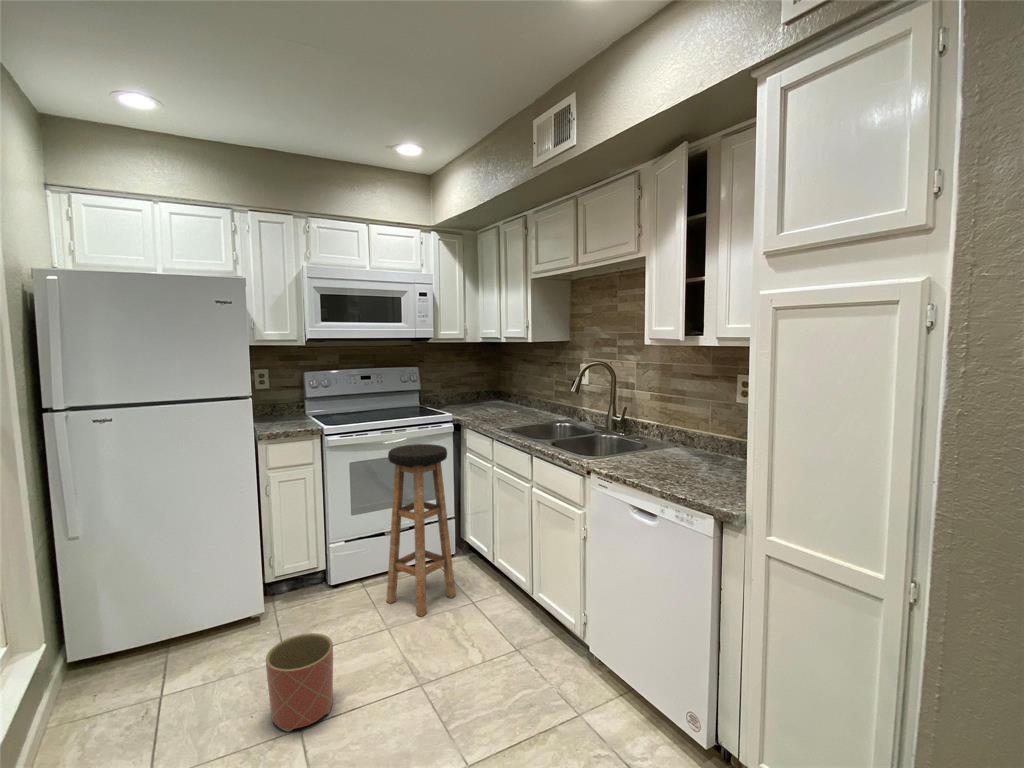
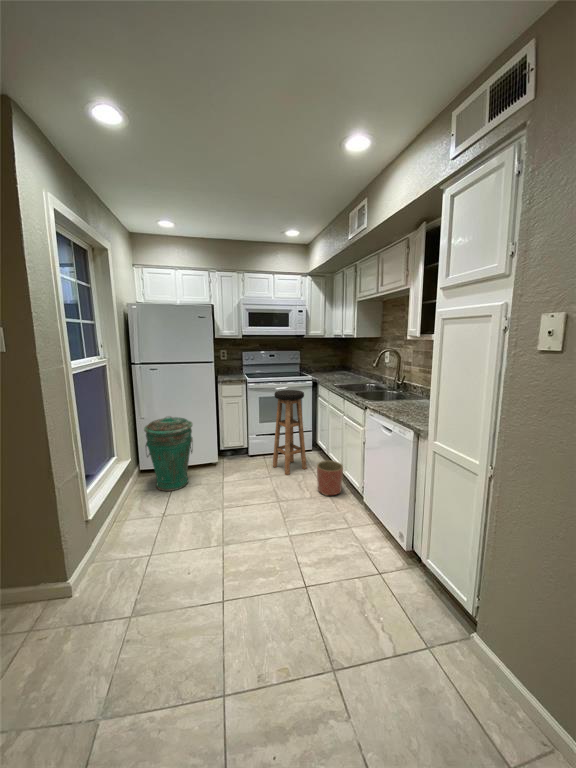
trash can: none [77,527,209,712] -> present [144,416,193,491]
planter: present [266,633,333,732] -> present [317,461,343,496]

